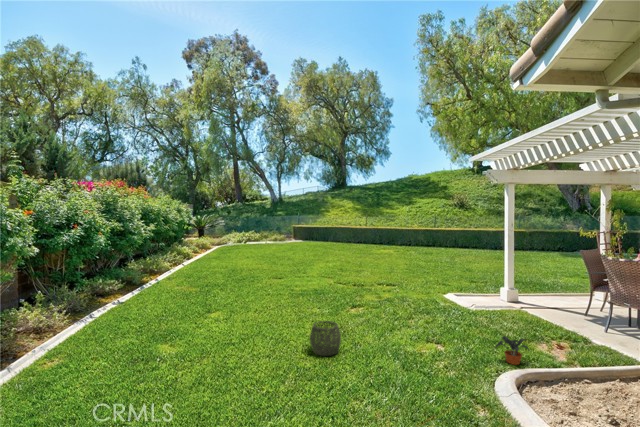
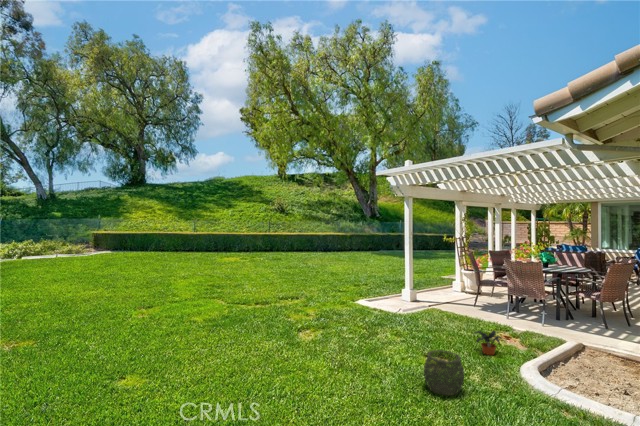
woven basket: present [310,321,341,356] -> present [424,350,464,395]

